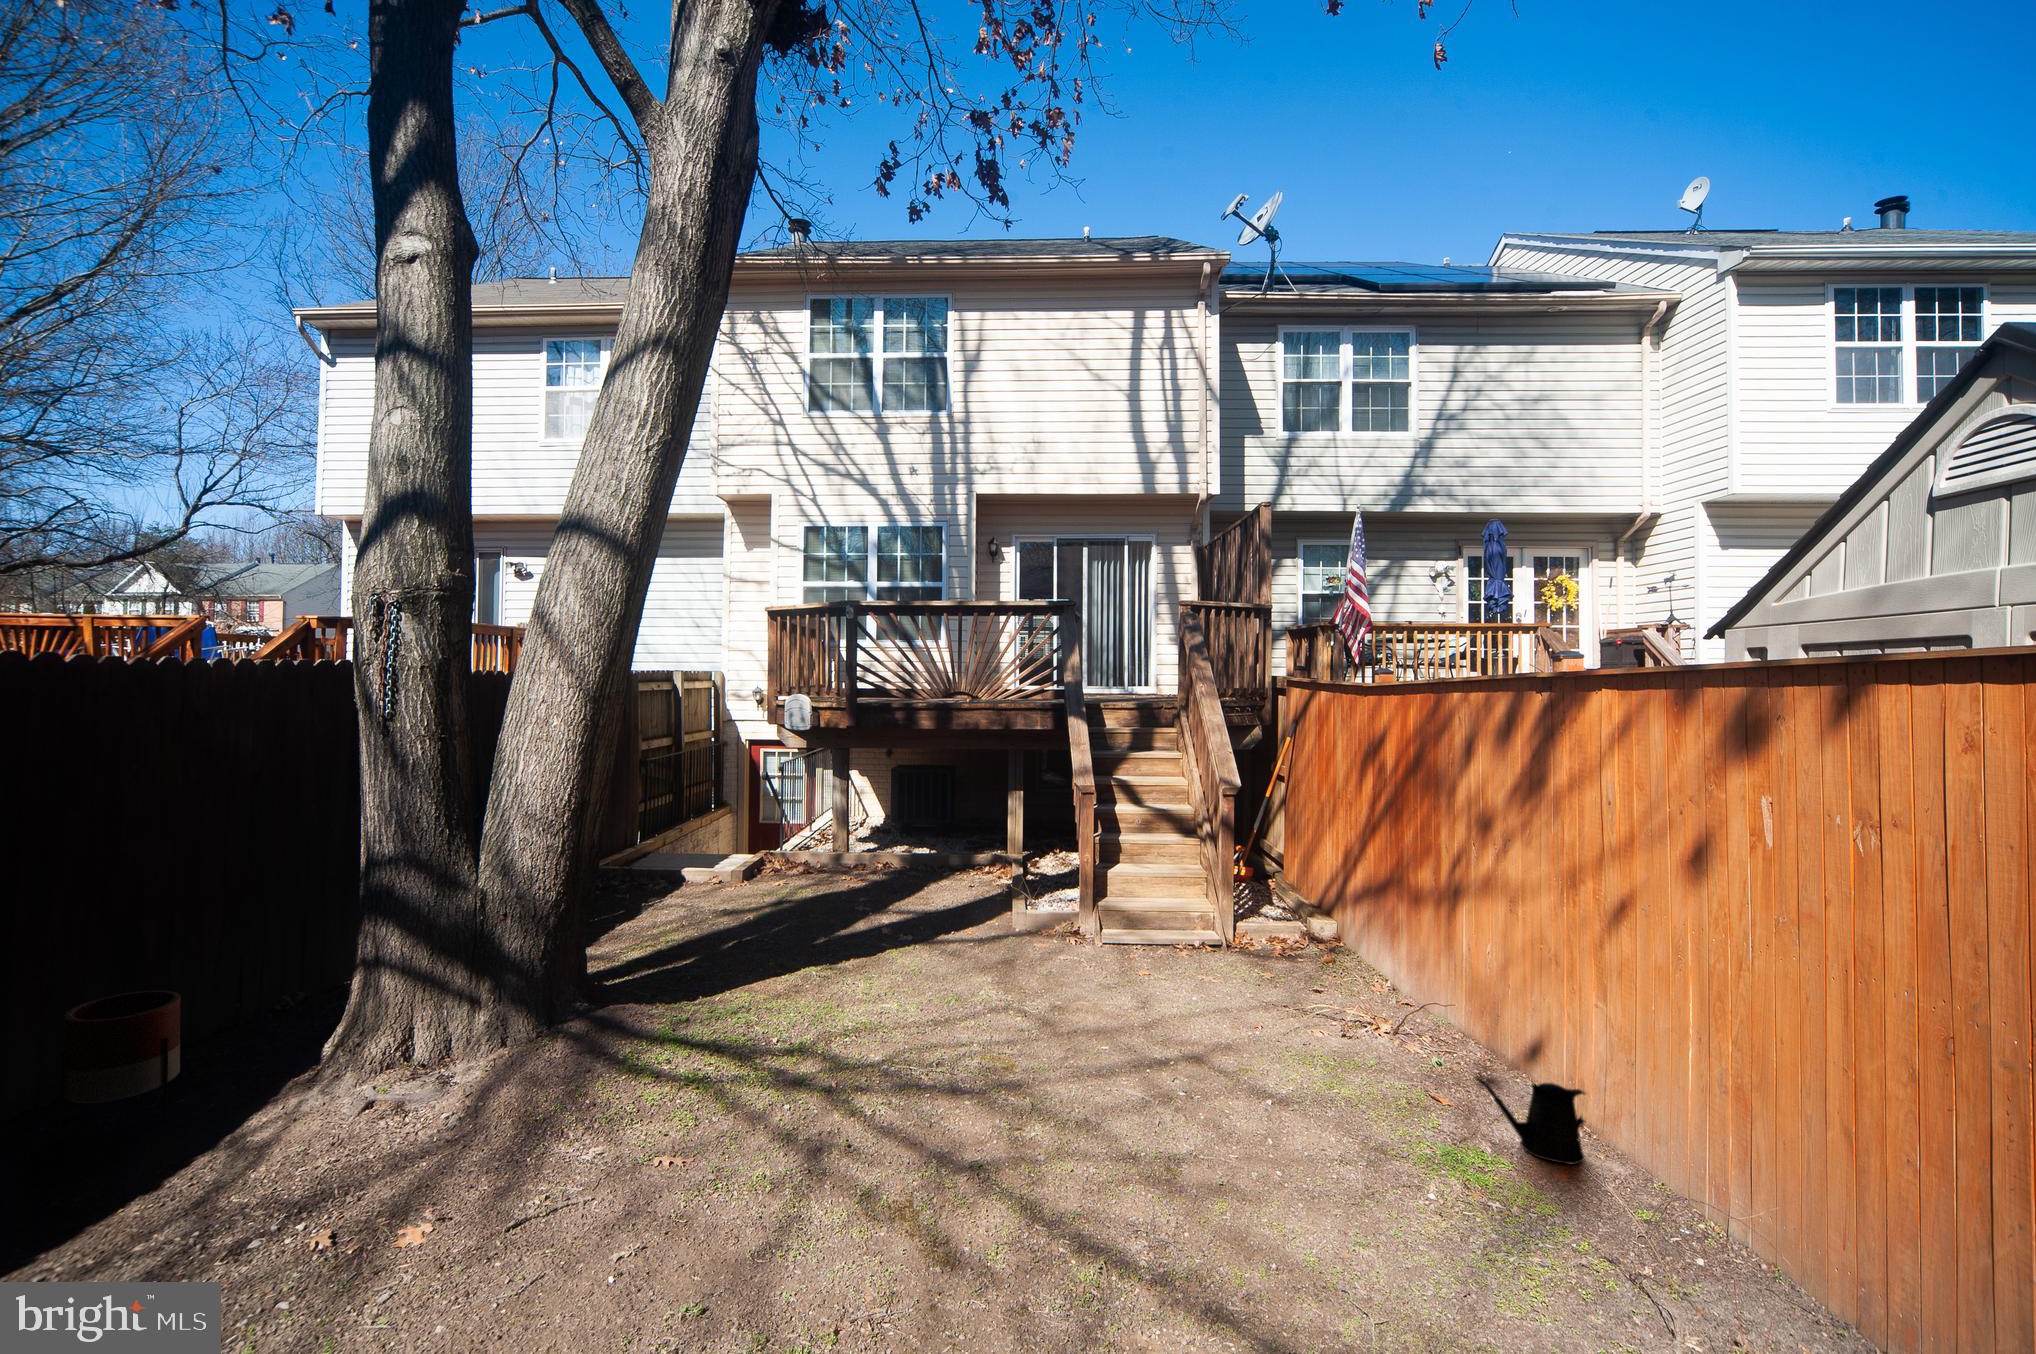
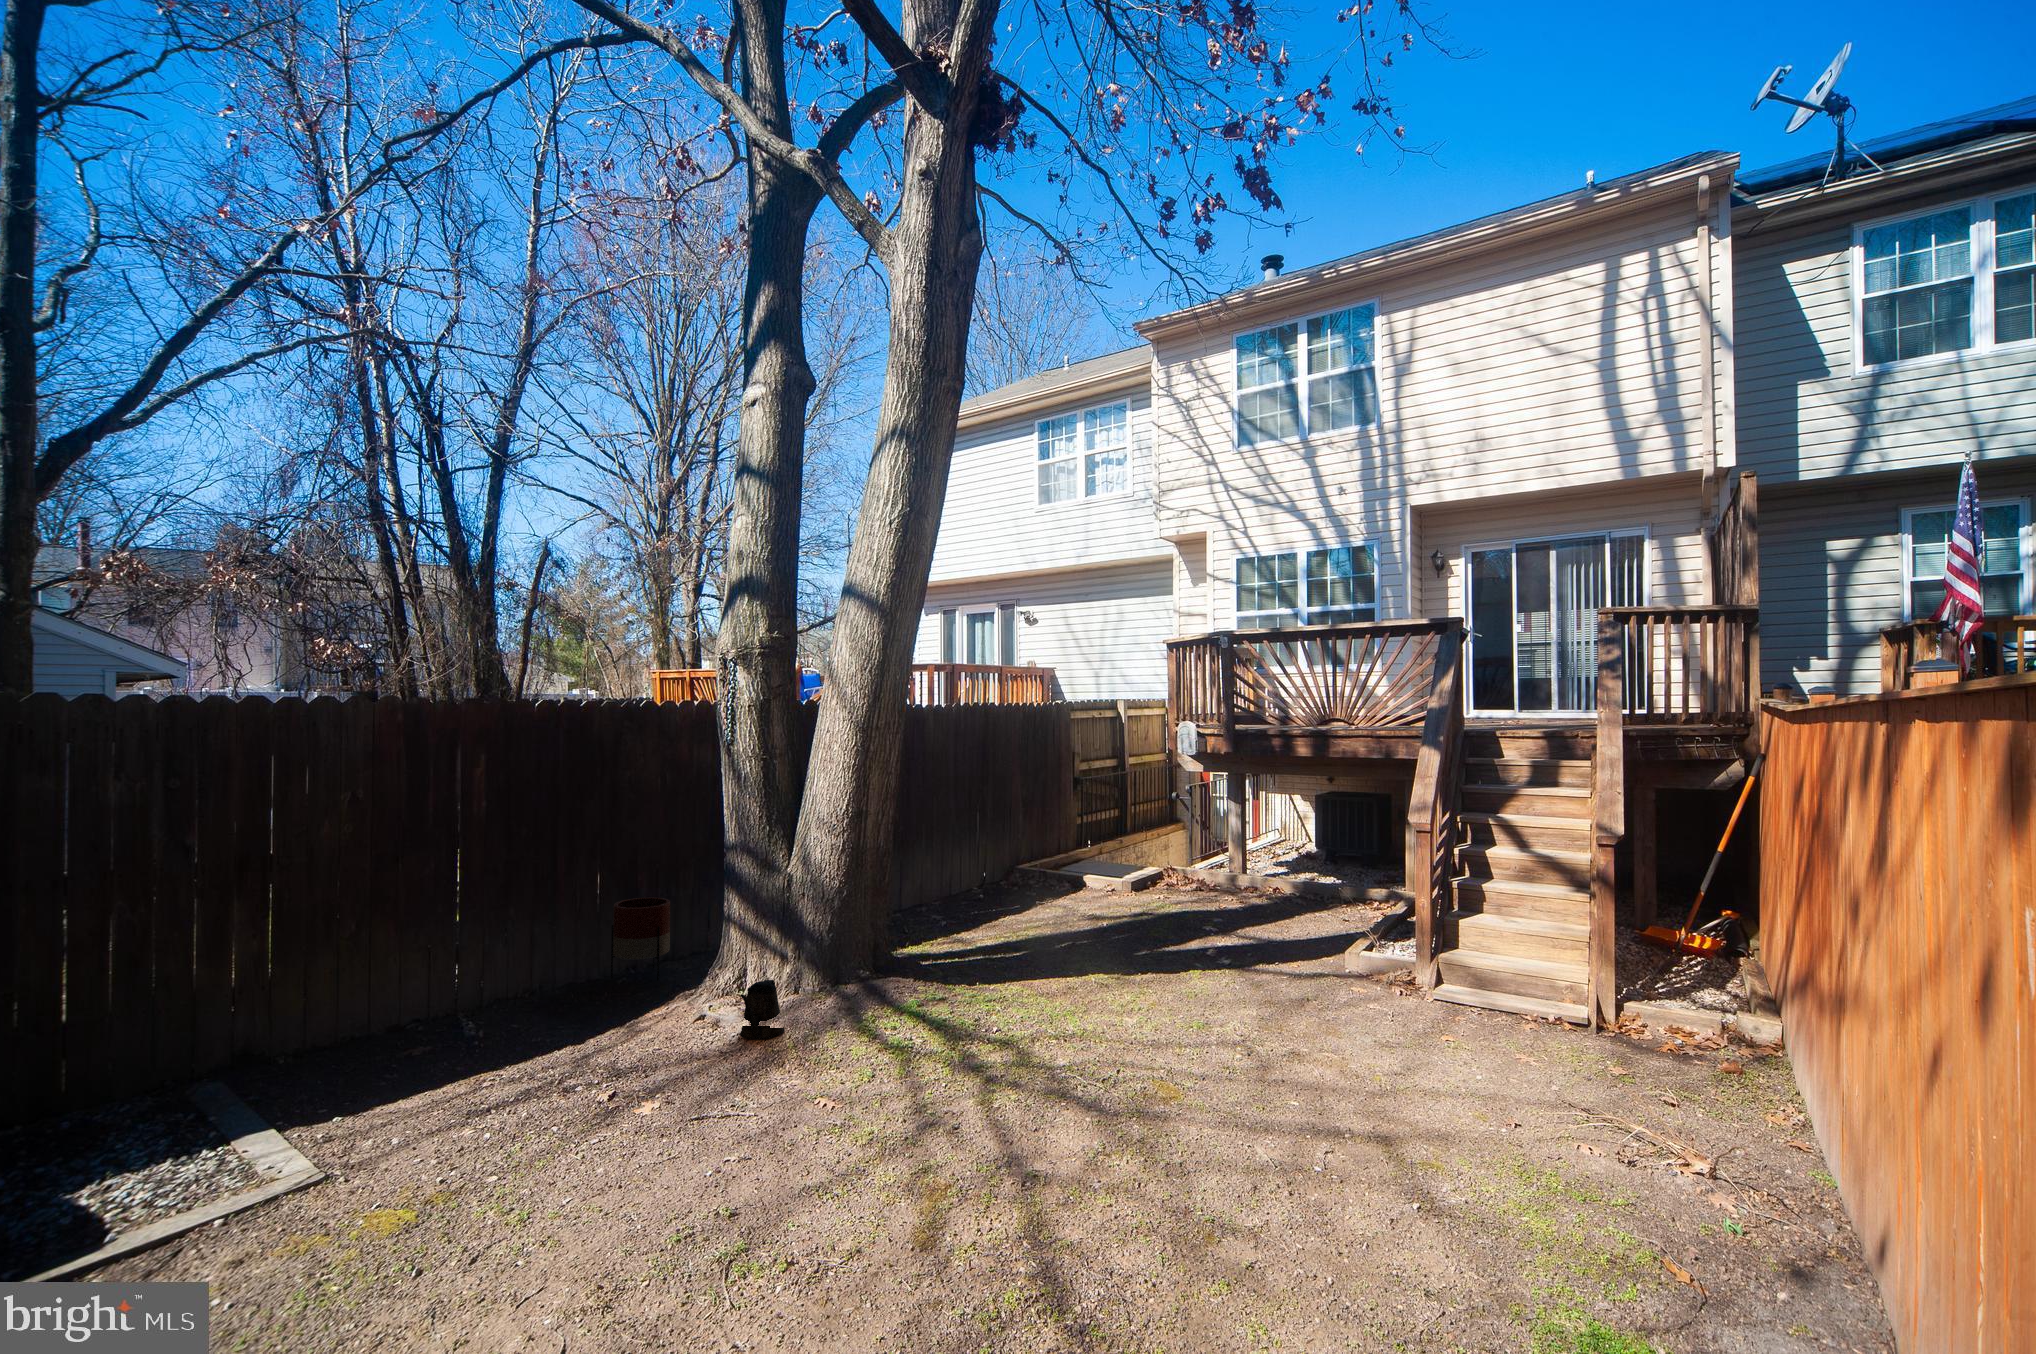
watering can: present [1476,1078,1586,1164] -> present [740,980,785,1040]

